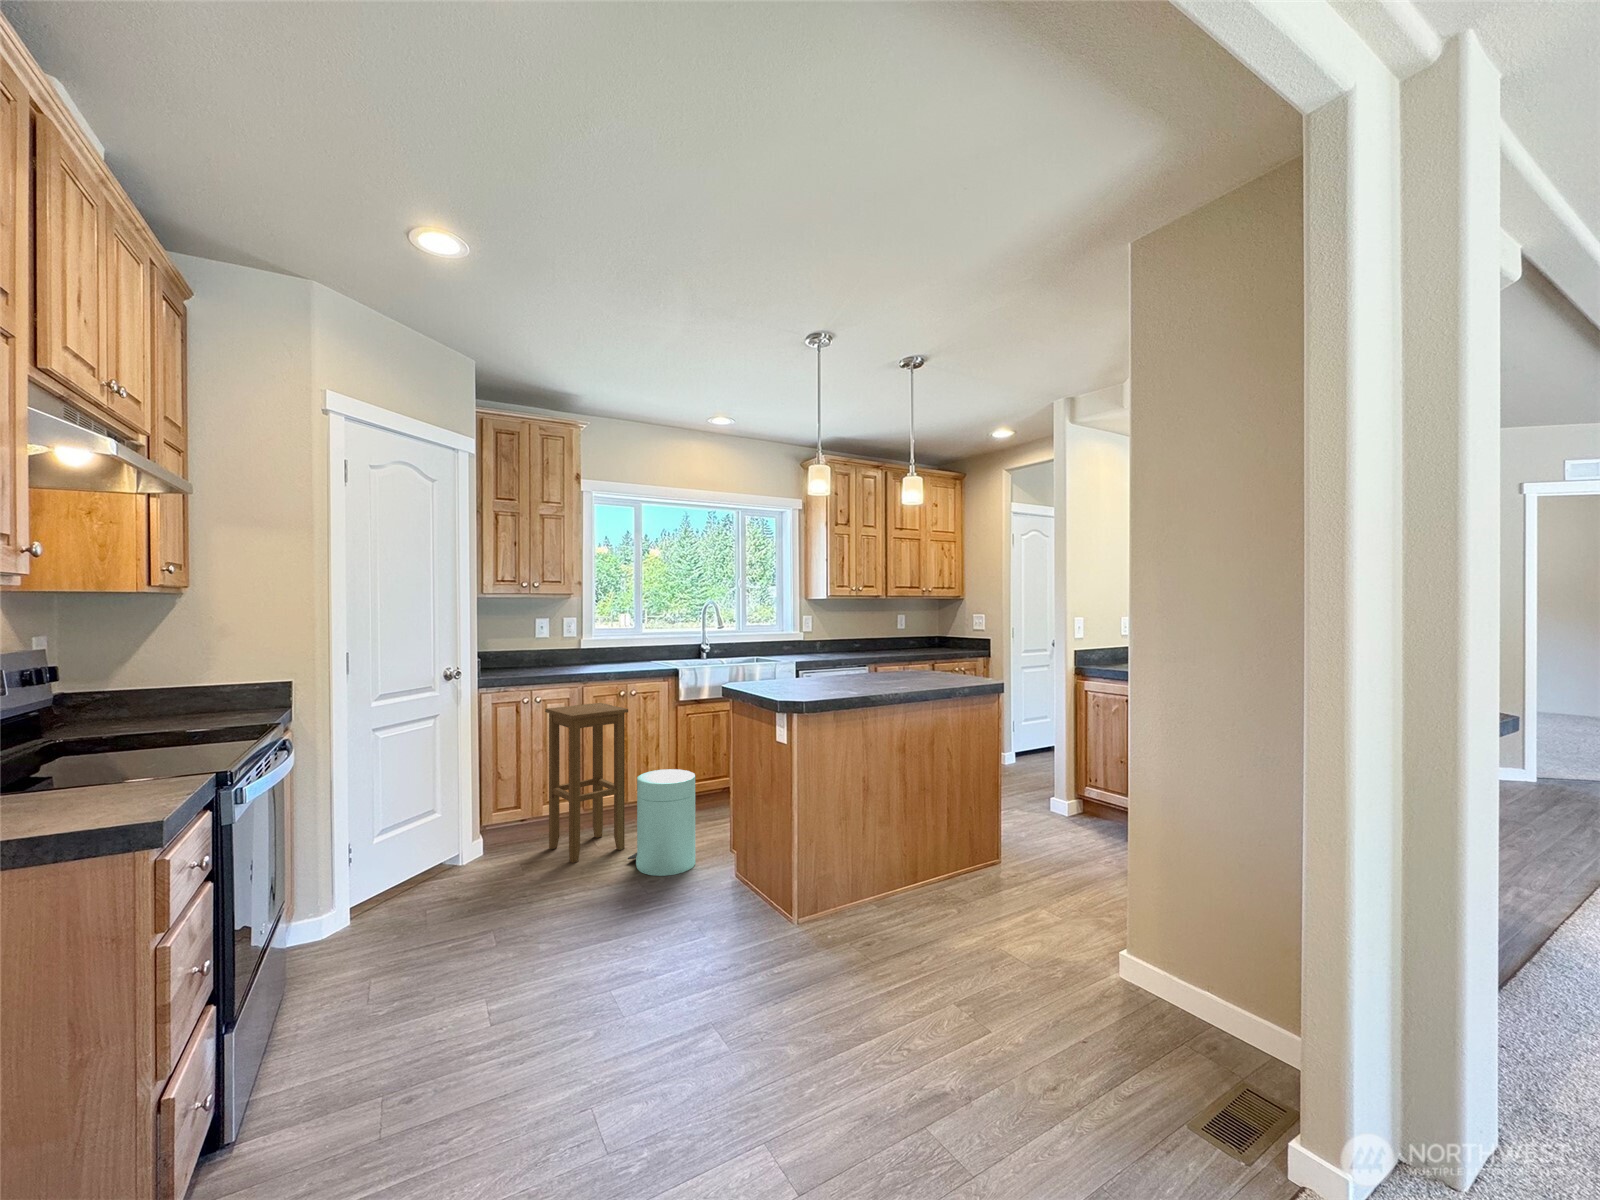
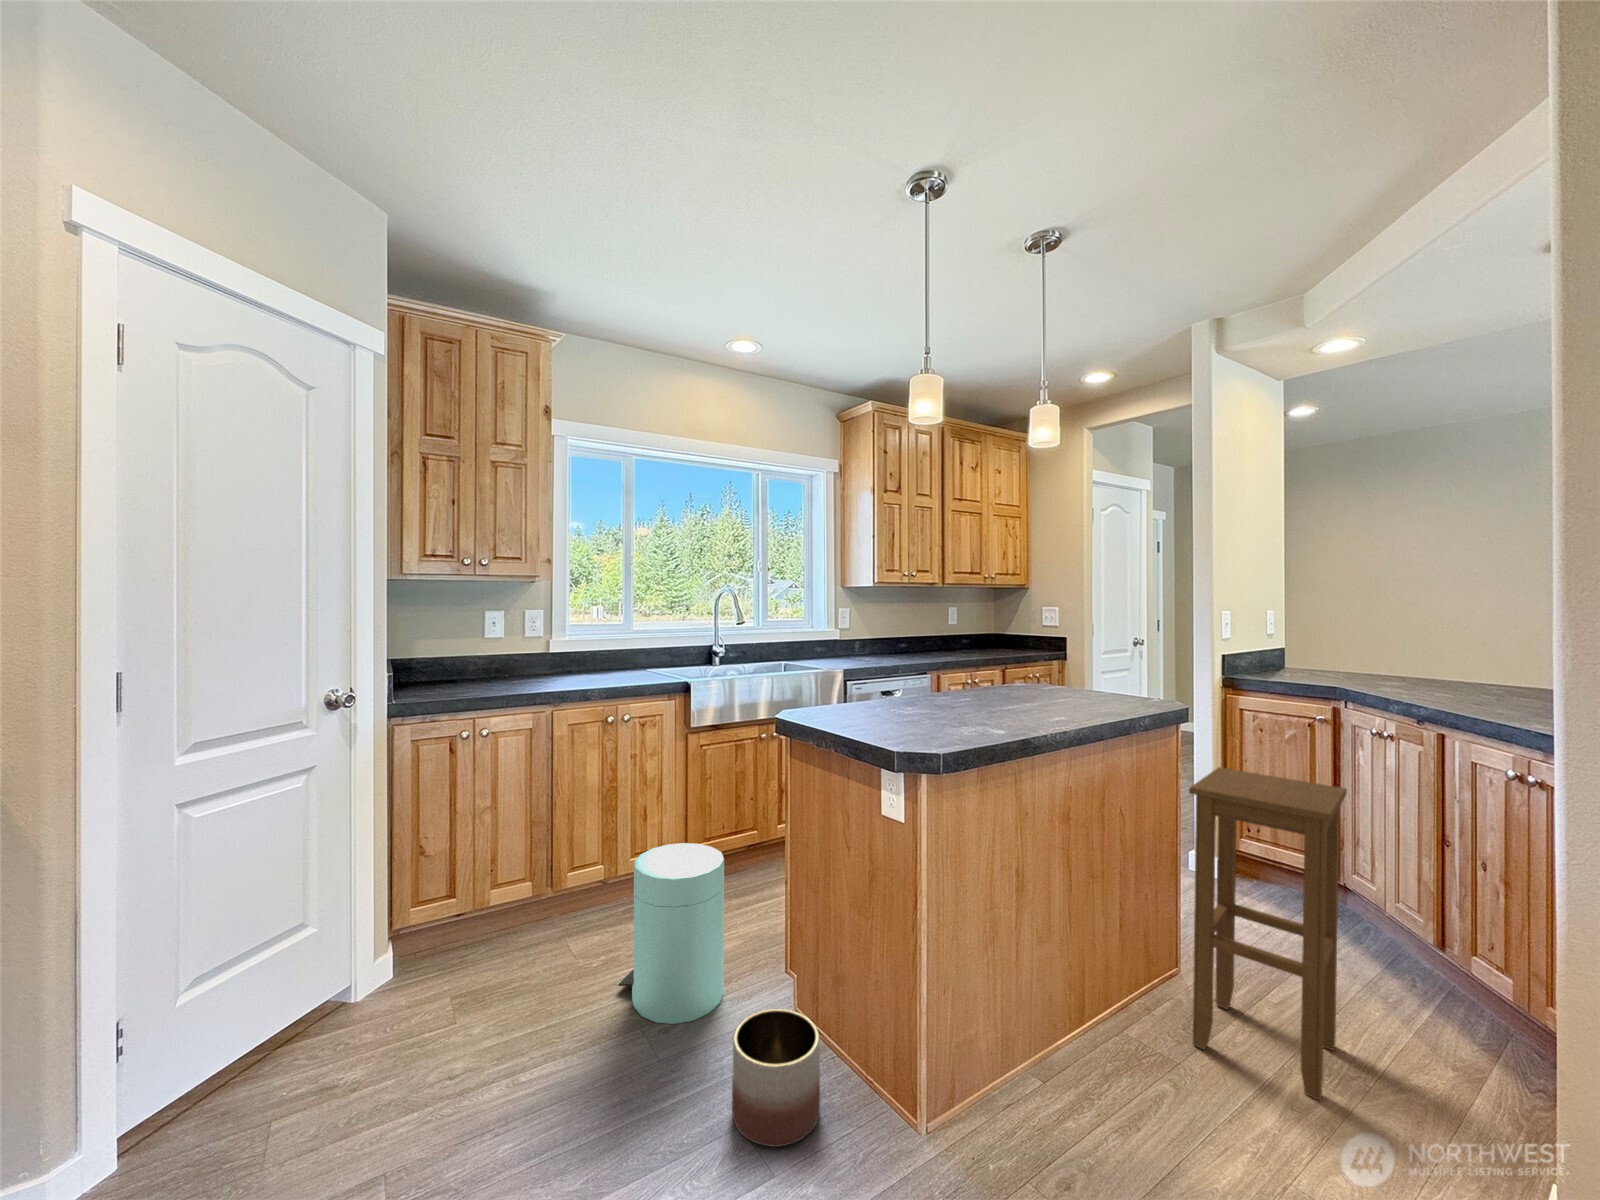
stool: present [545,703,628,863] -> present [1189,767,1347,1100]
planter: none [692,853,744,918] -> present [732,1009,820,1147]

